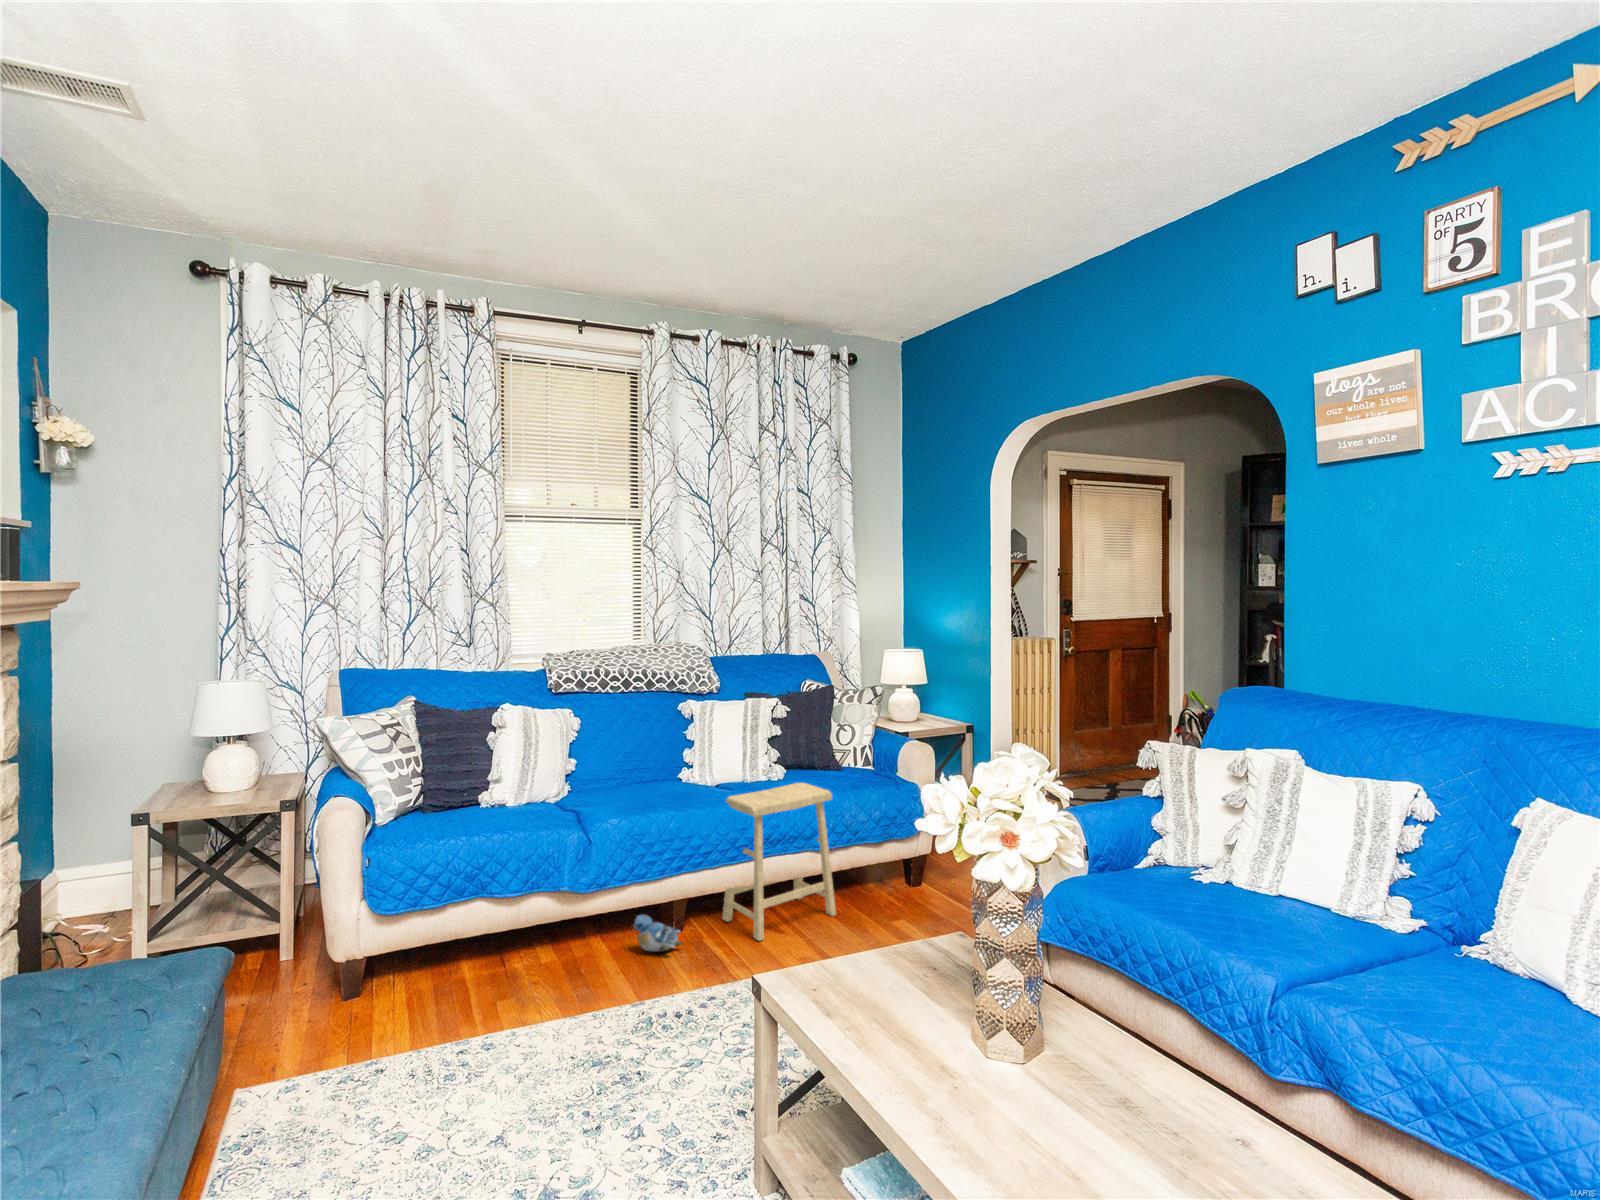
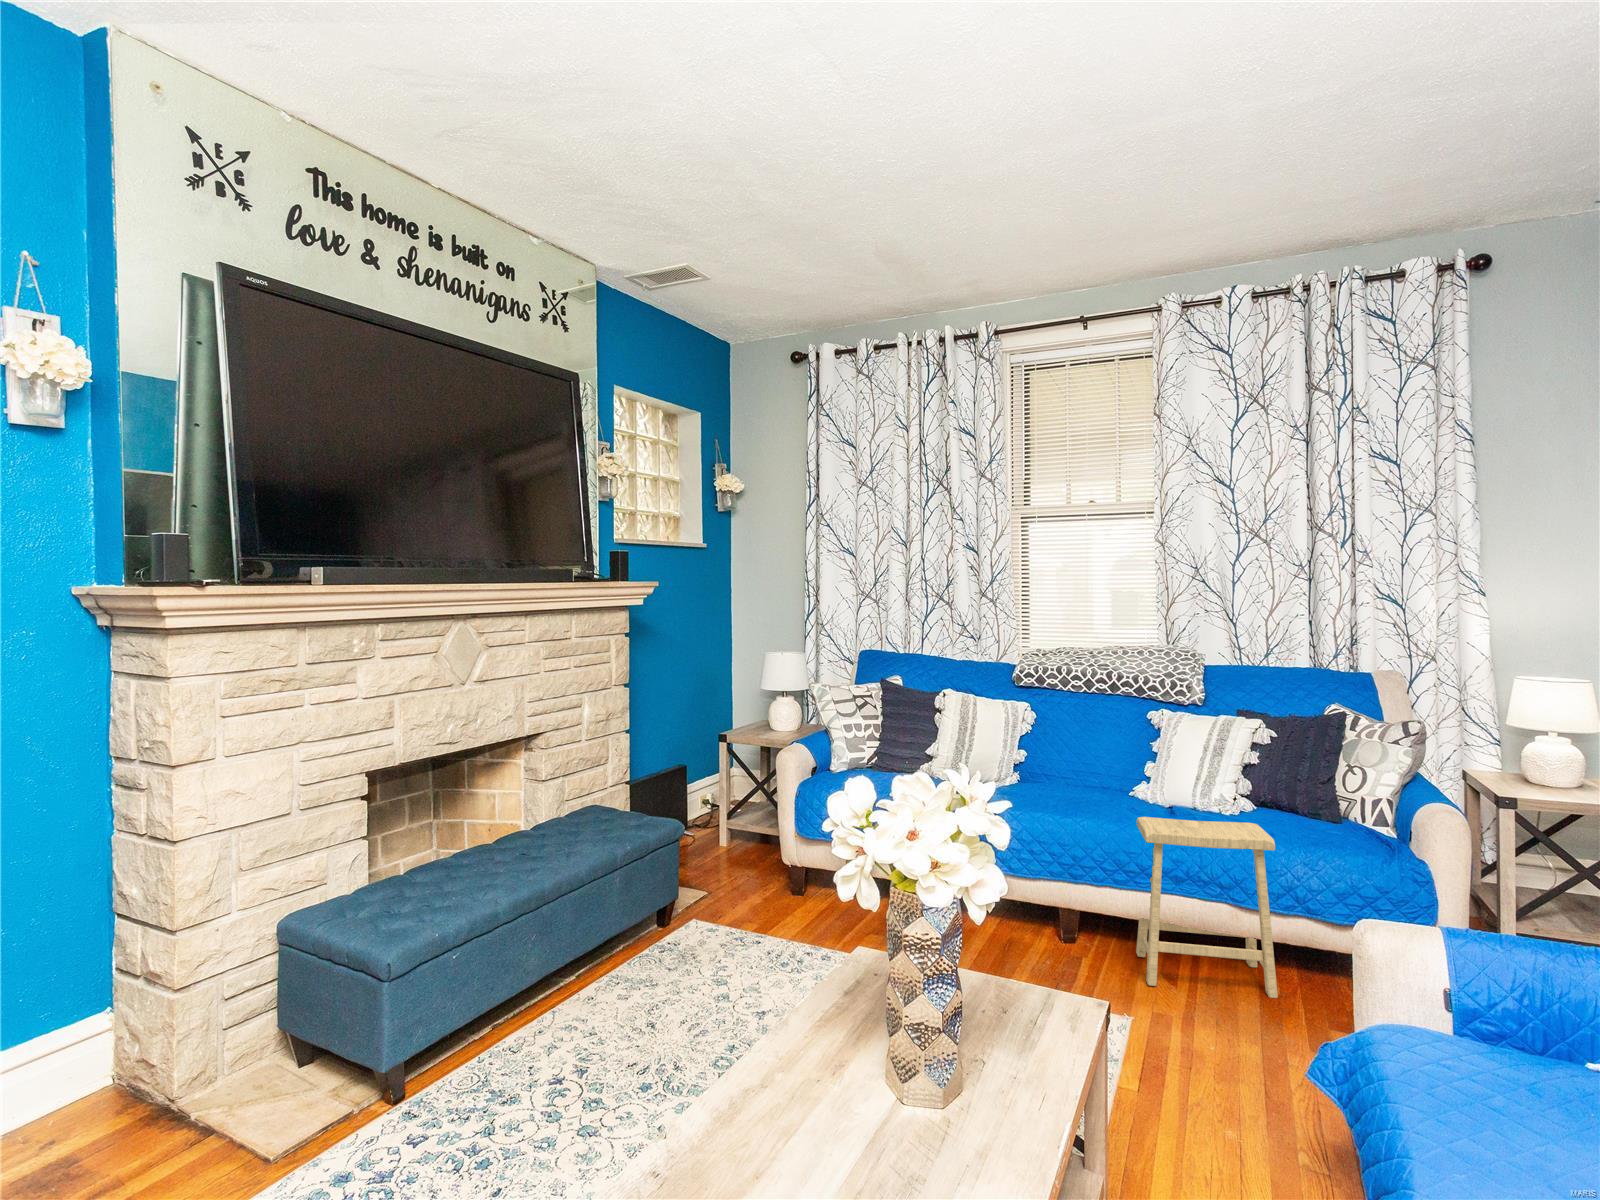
plush toy: present [633,915,683,952] -> none [1021,912,1070,957]

